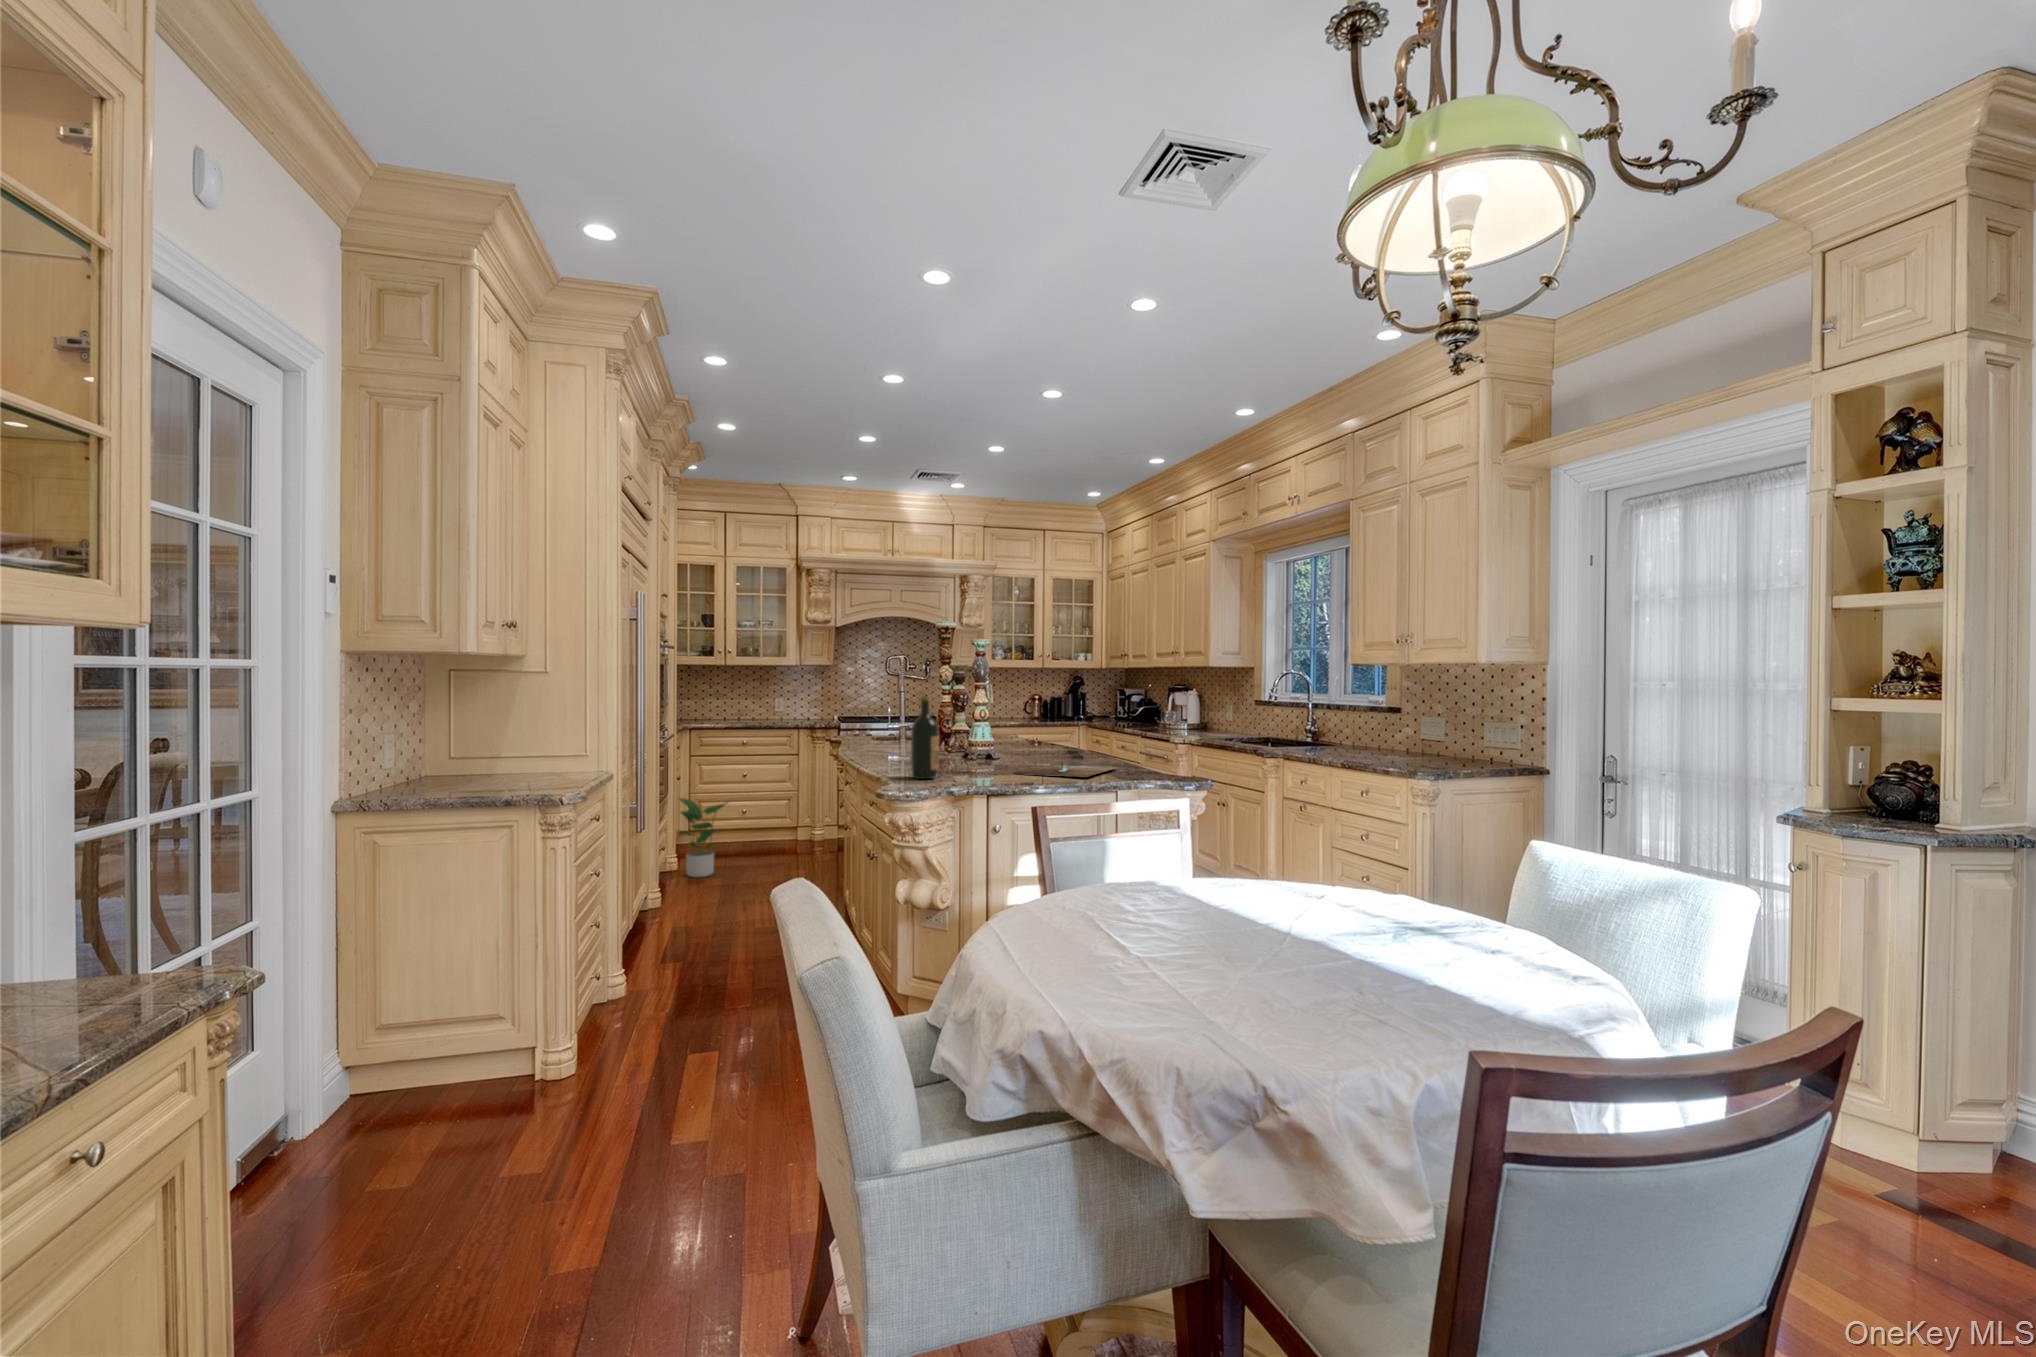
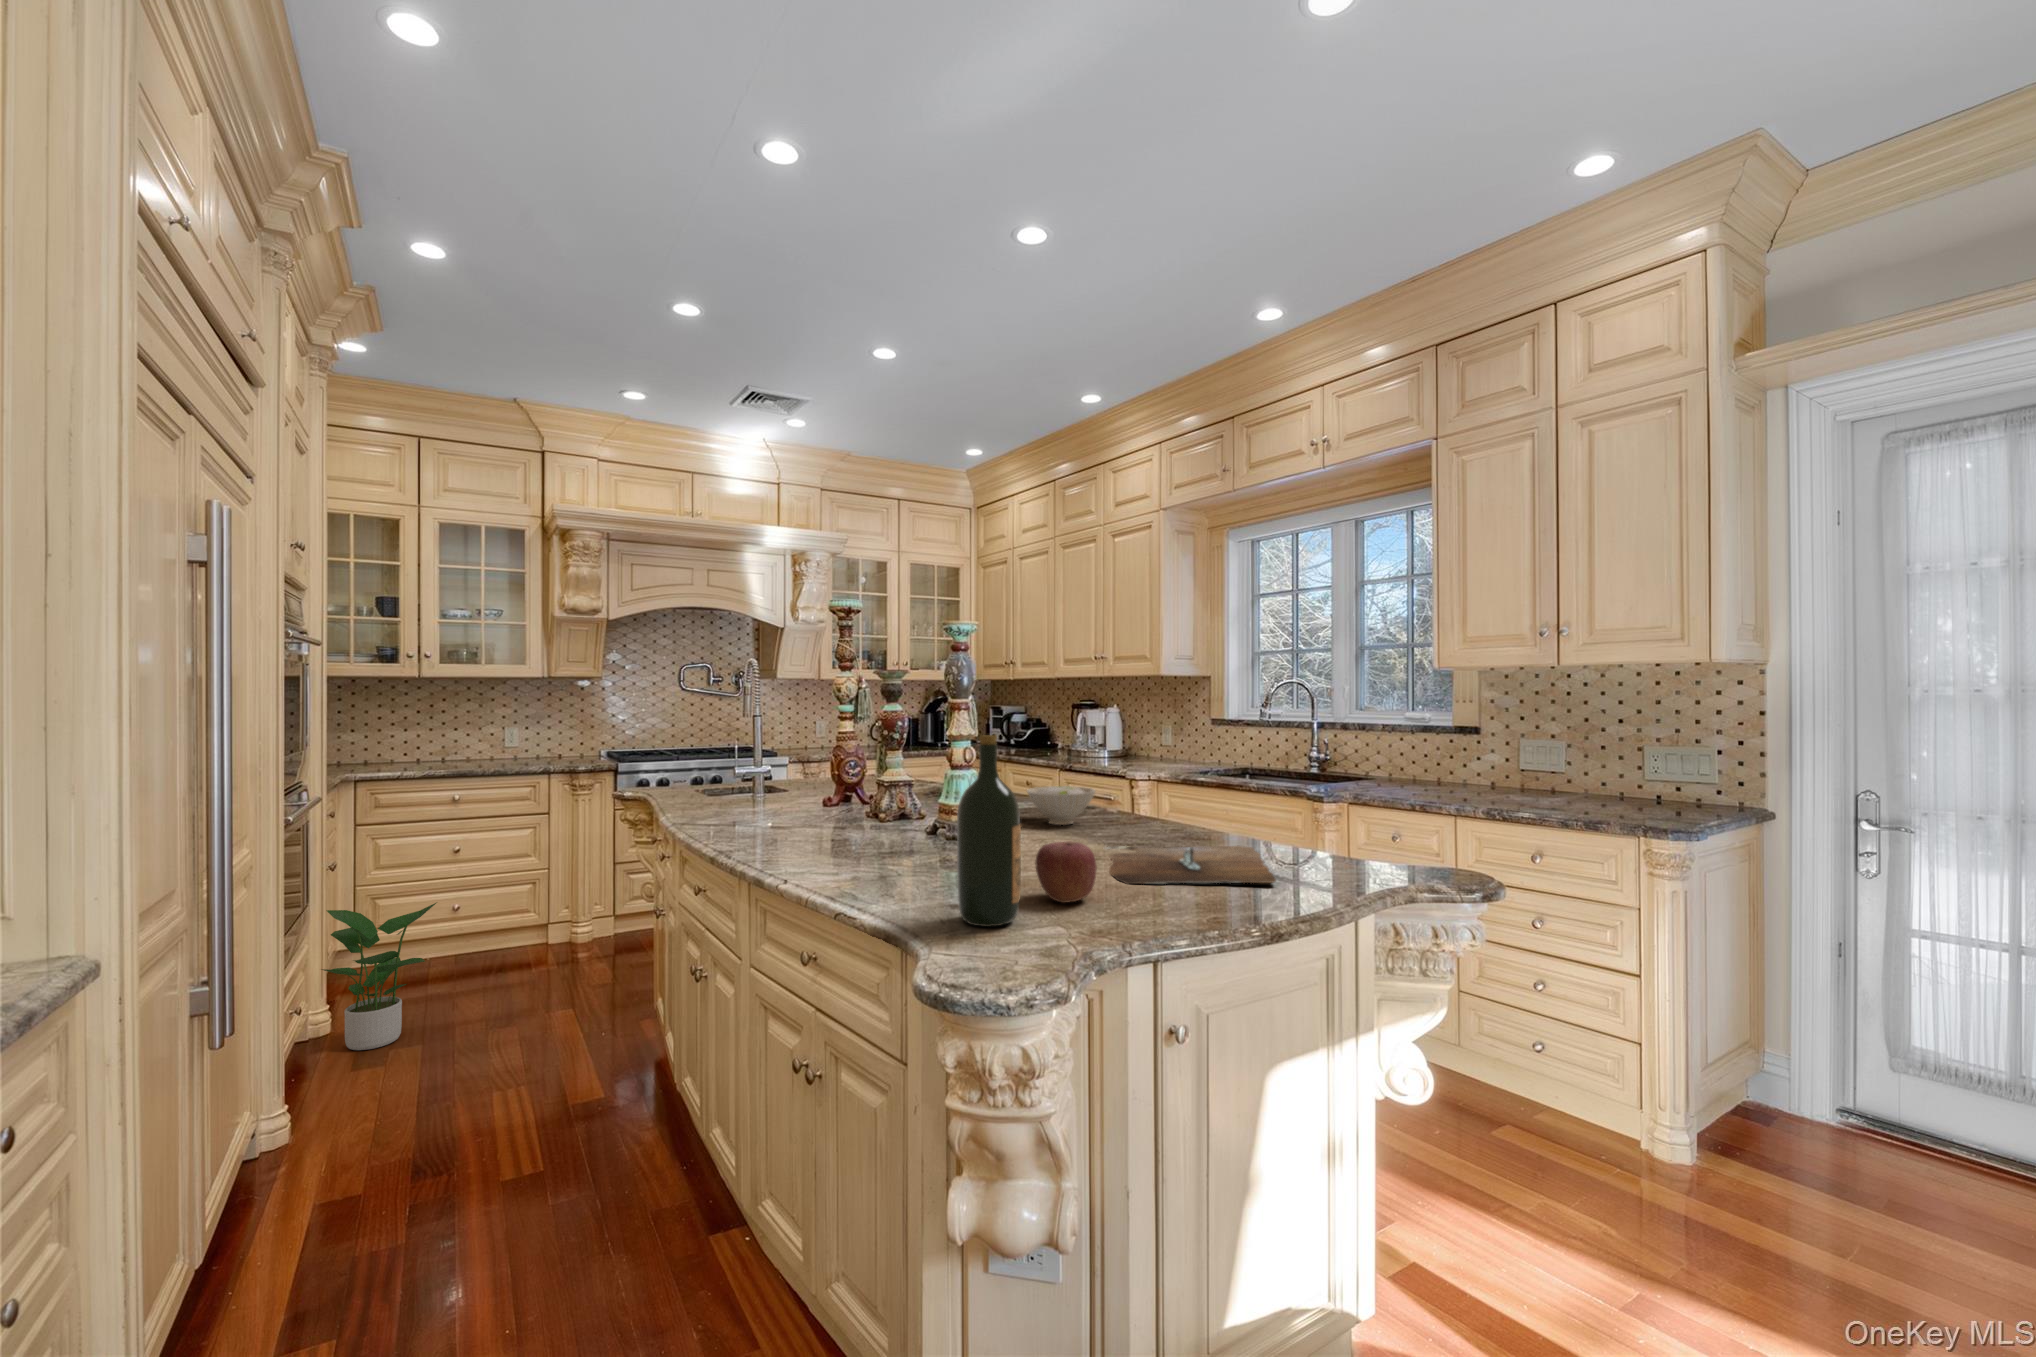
bowl: none [1019,734,1059,756] -> present [1027,786,1095,825]
apple: none [959,750,987,776] -> present [1035,842,1097,903]

